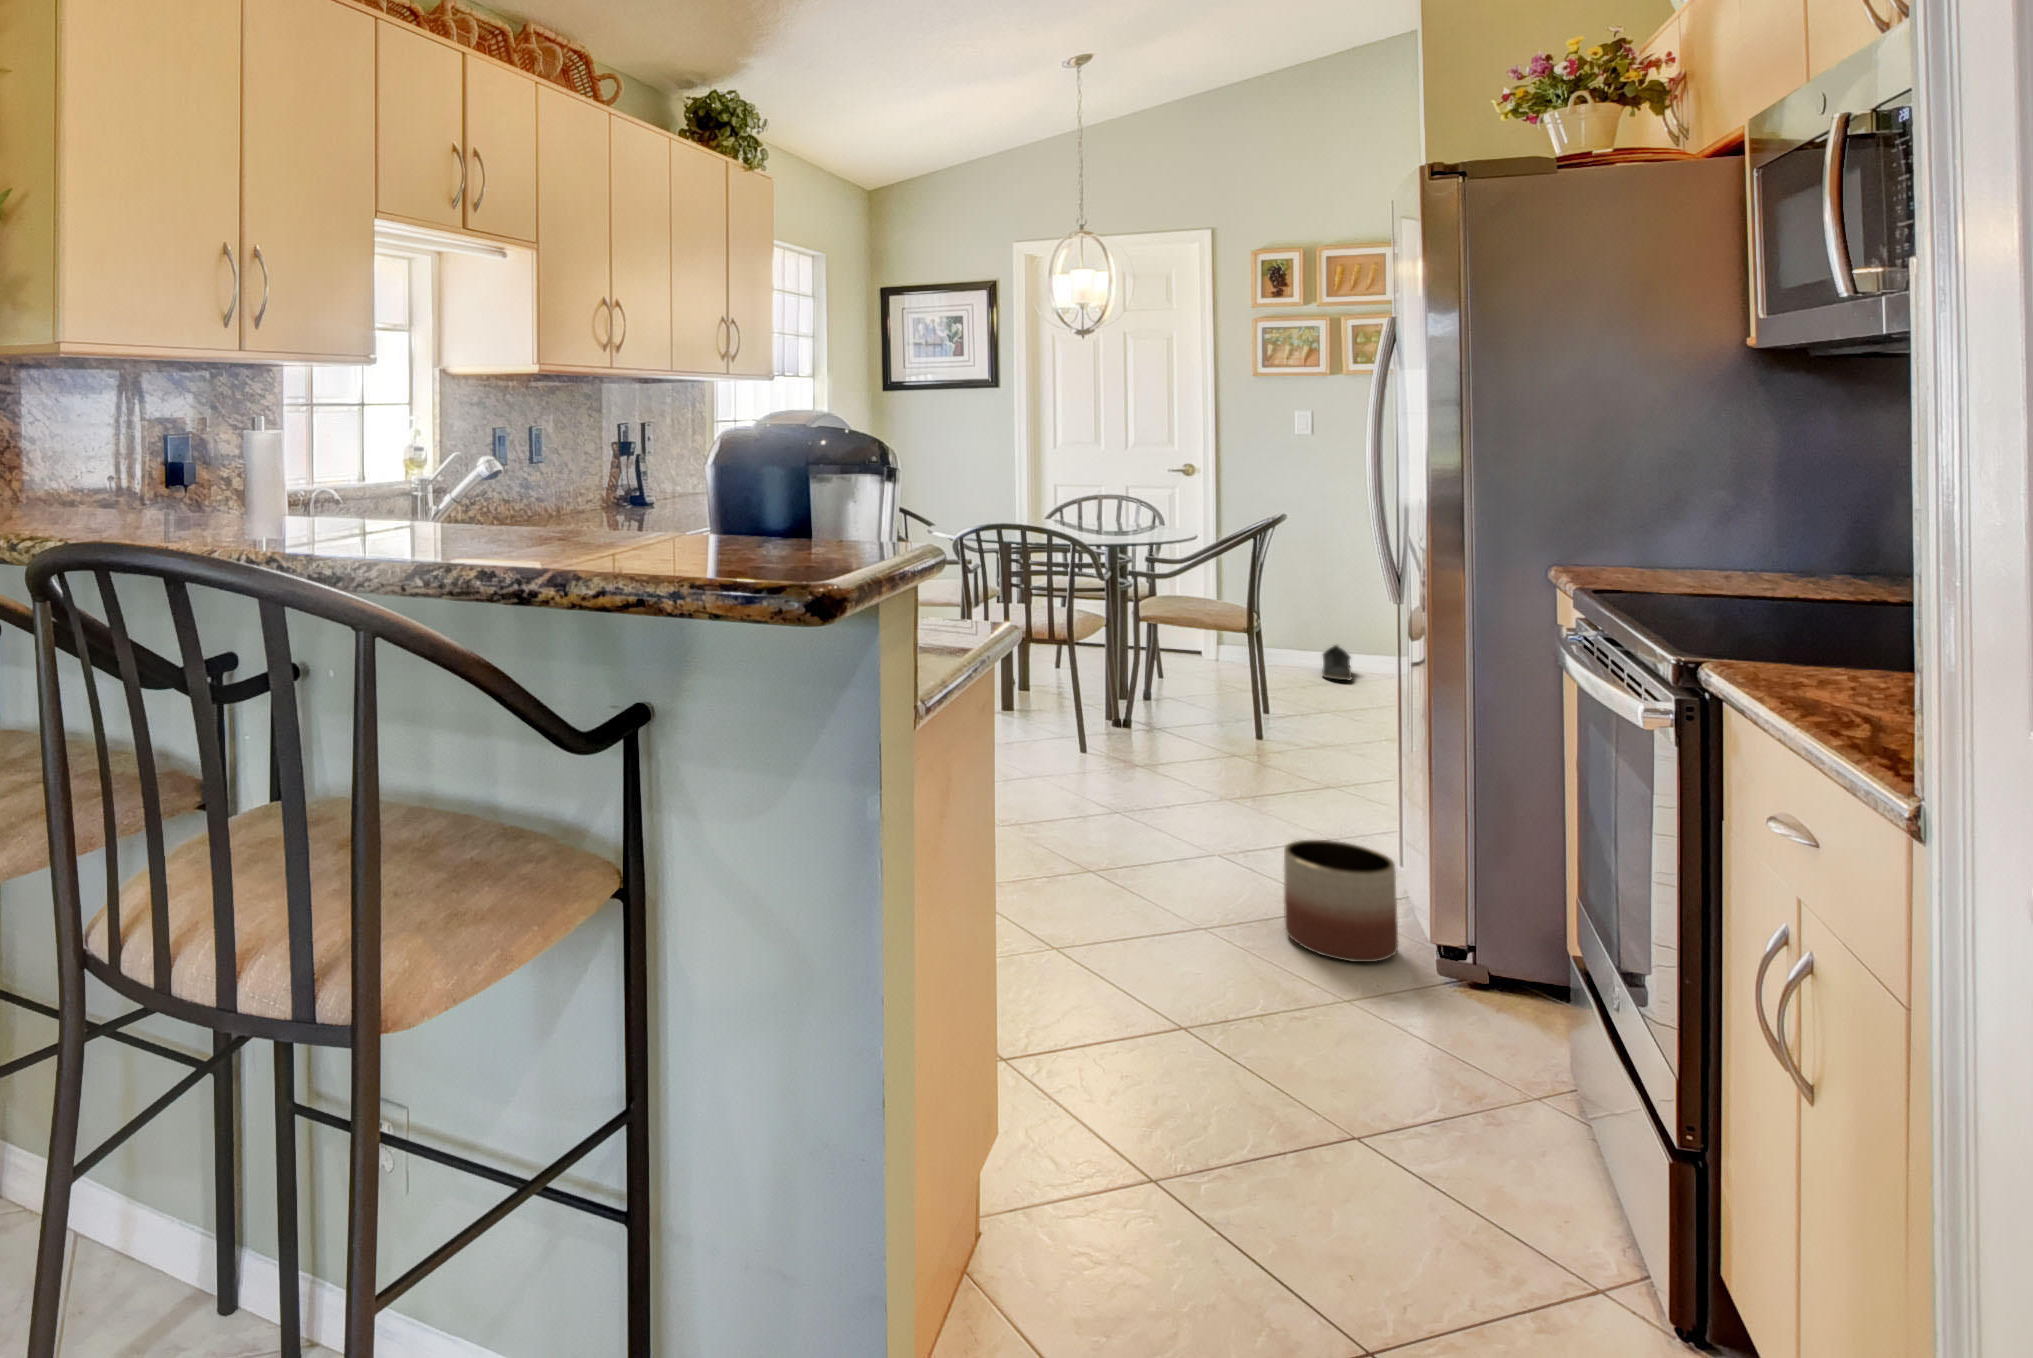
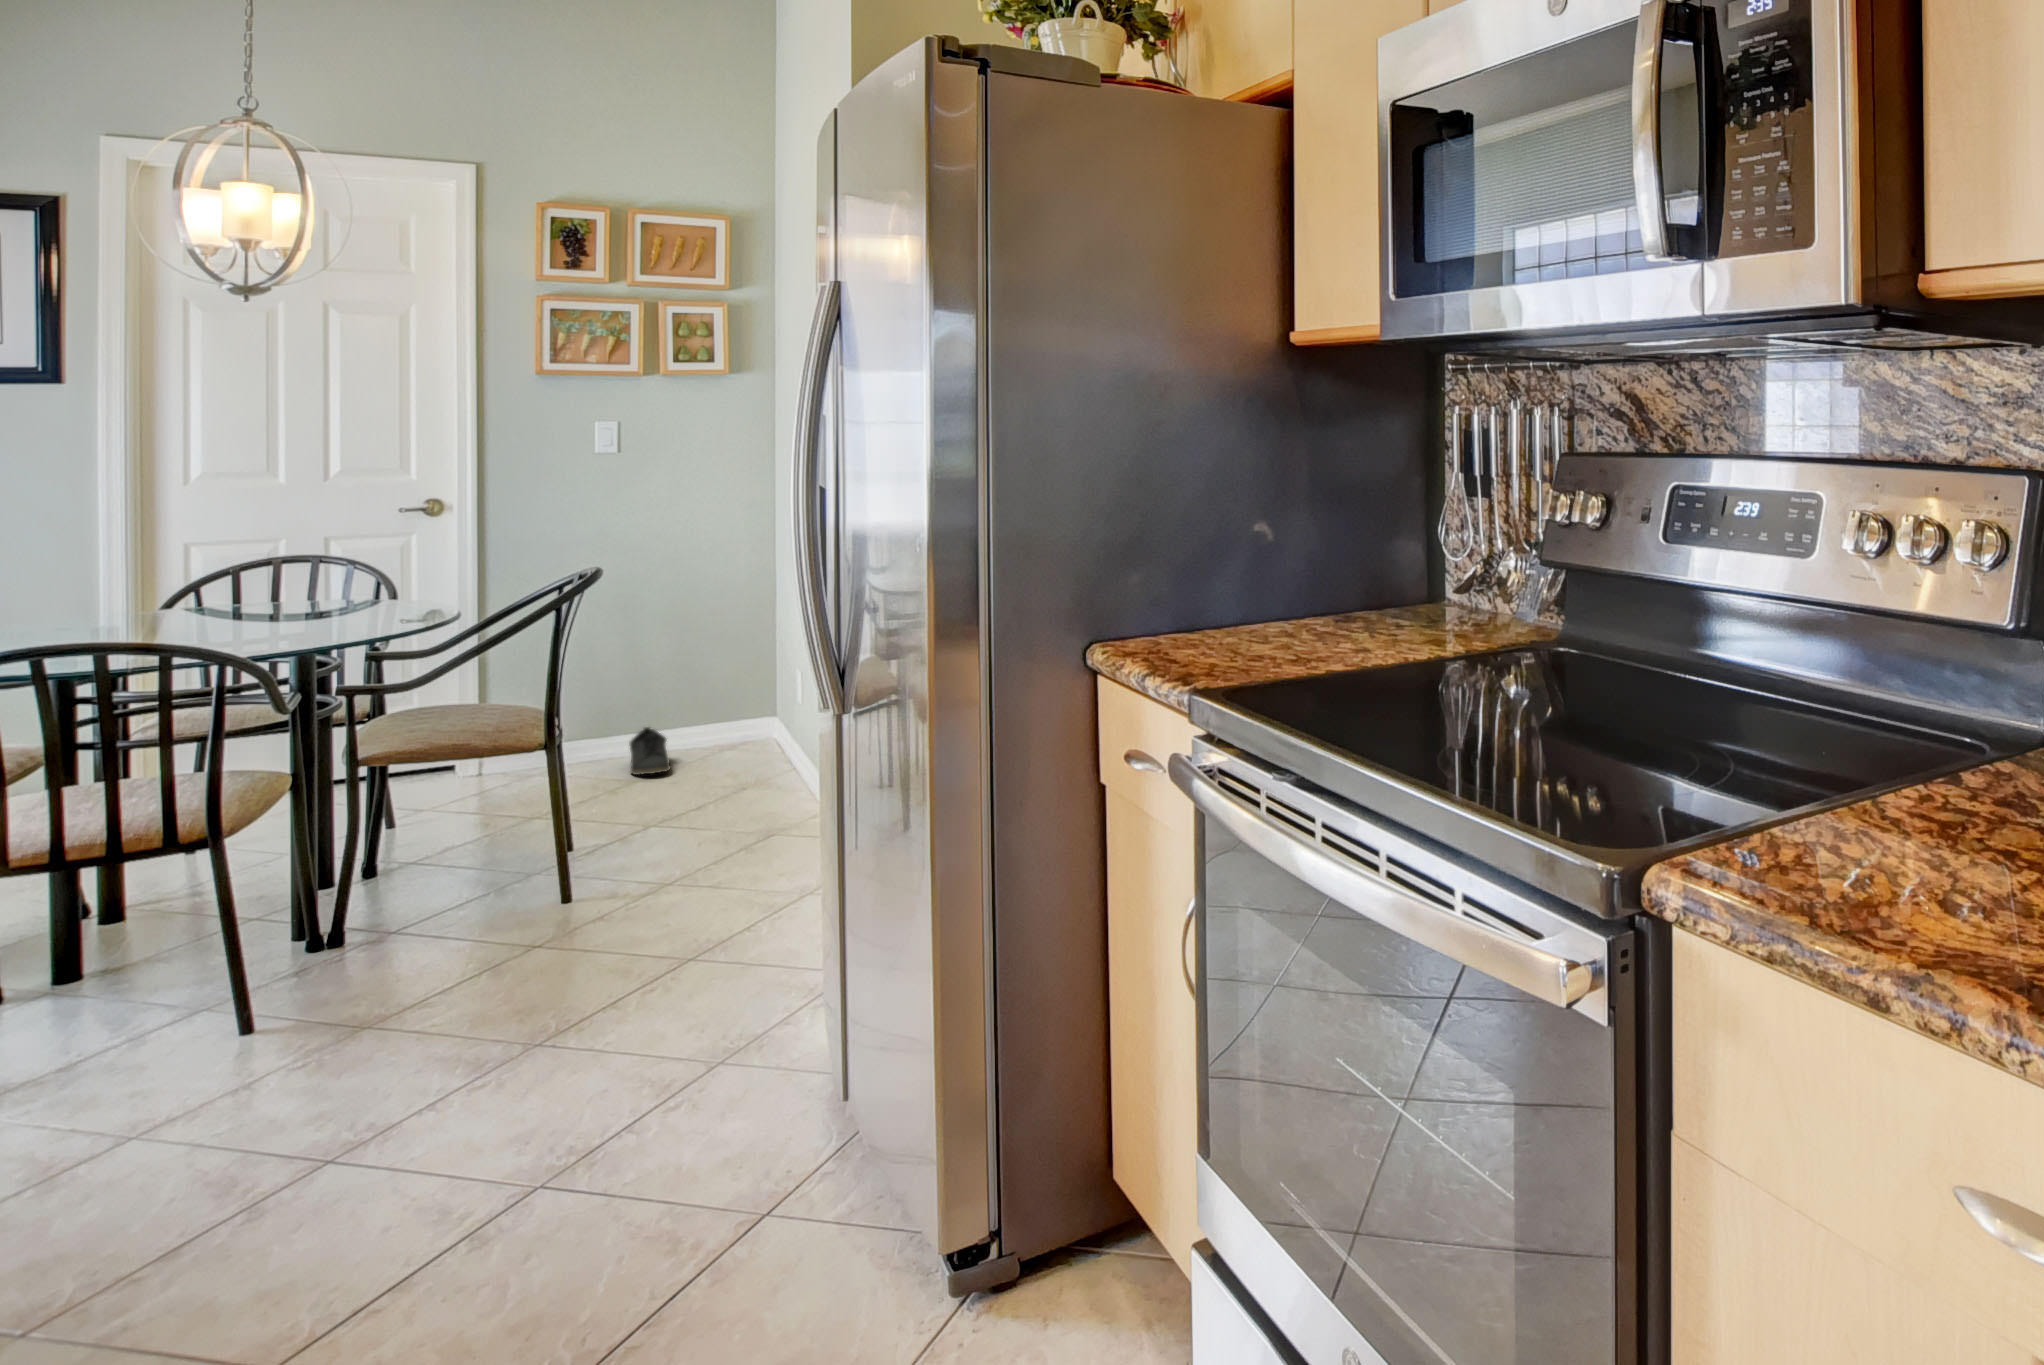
planter: present [1284,840,1398,962] -> none [664,1073,836,1289]

